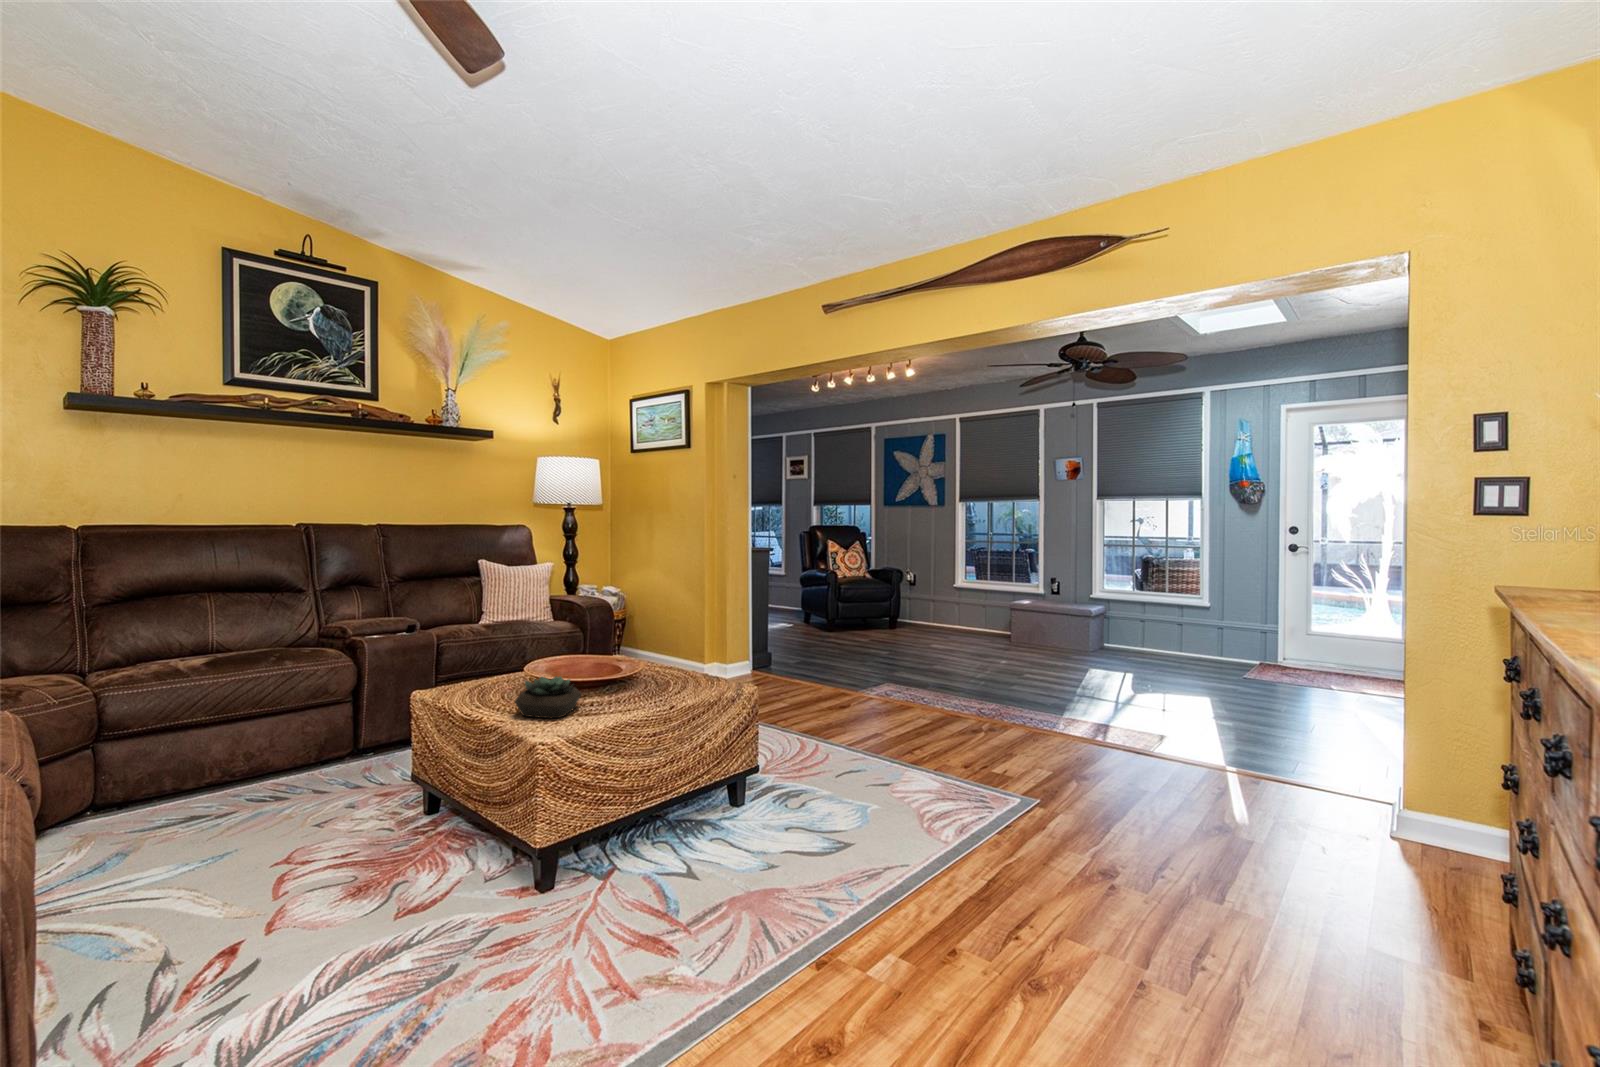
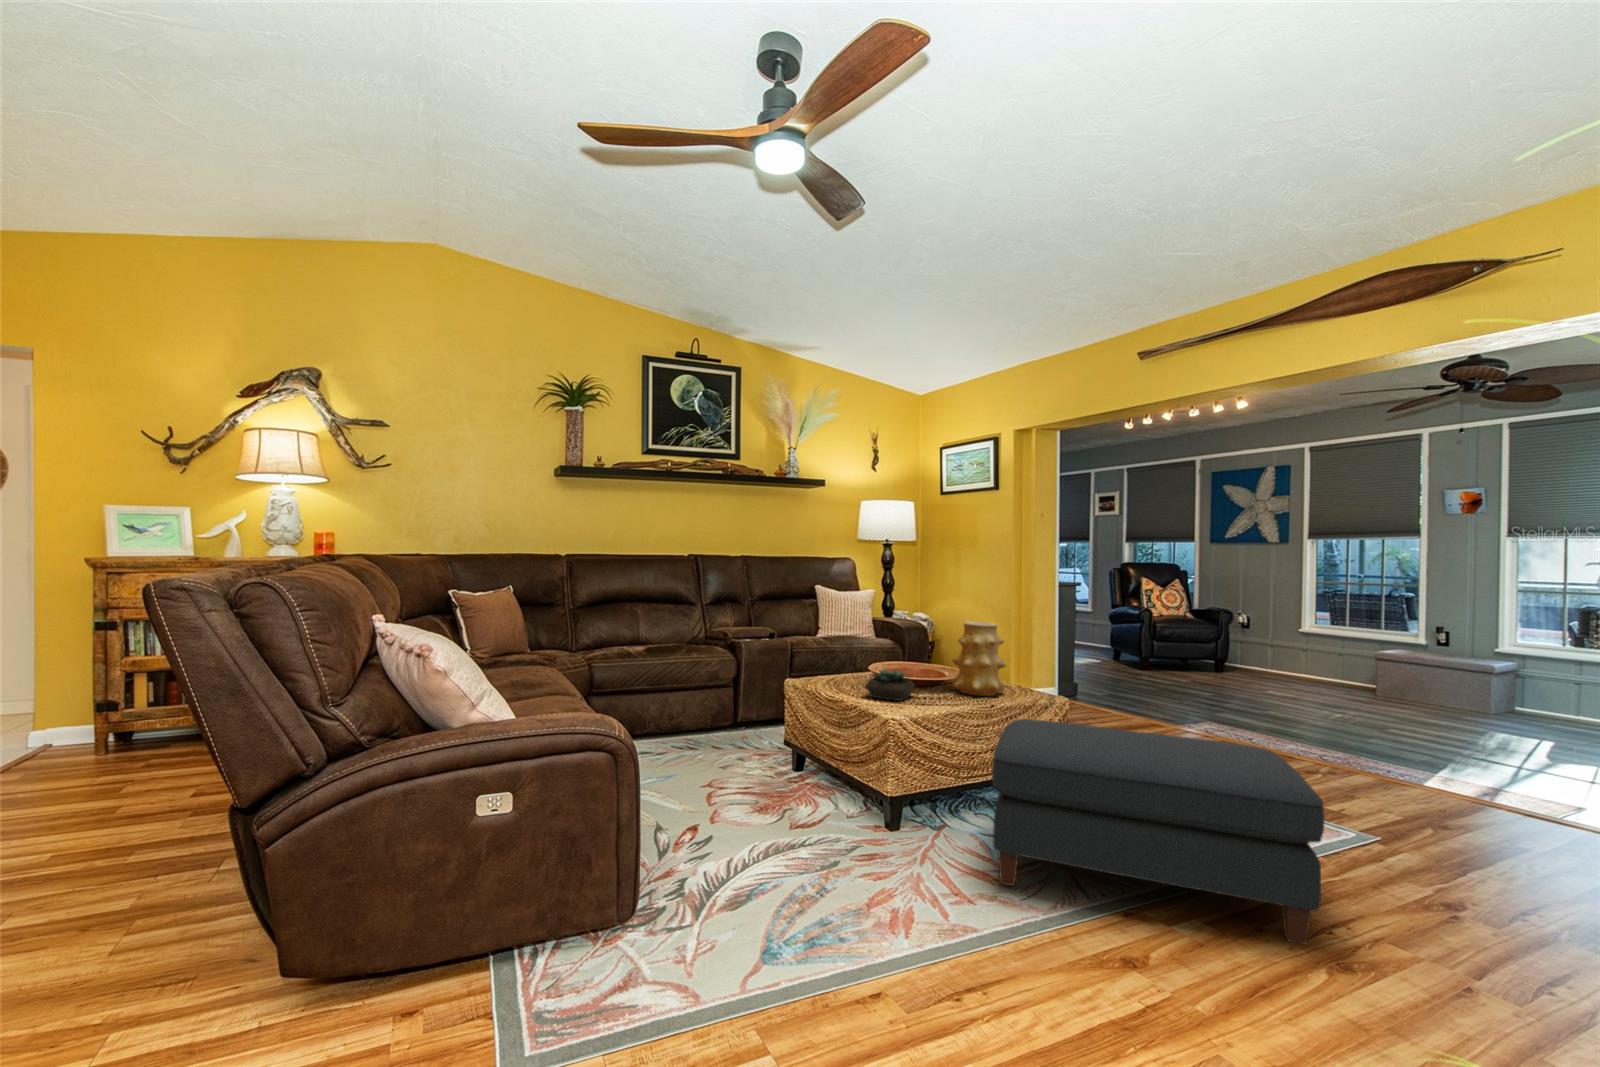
vase: none [629,609,693,698] -> present [951,621,1006,696]
ottoman: none [666,729,1015,961] -> present [992,719,1324,944]

